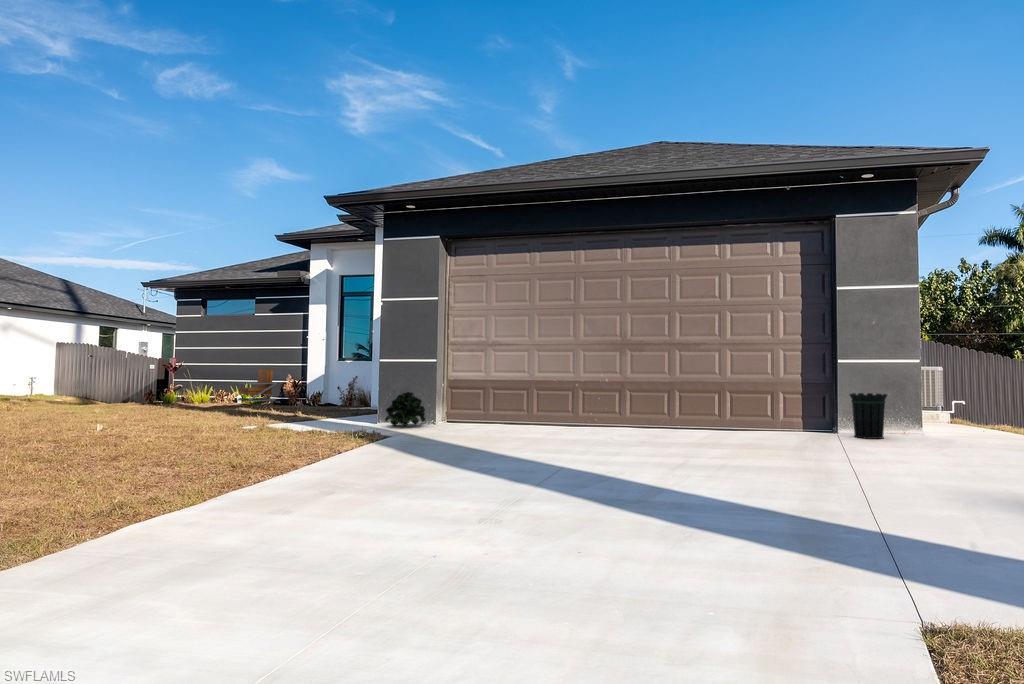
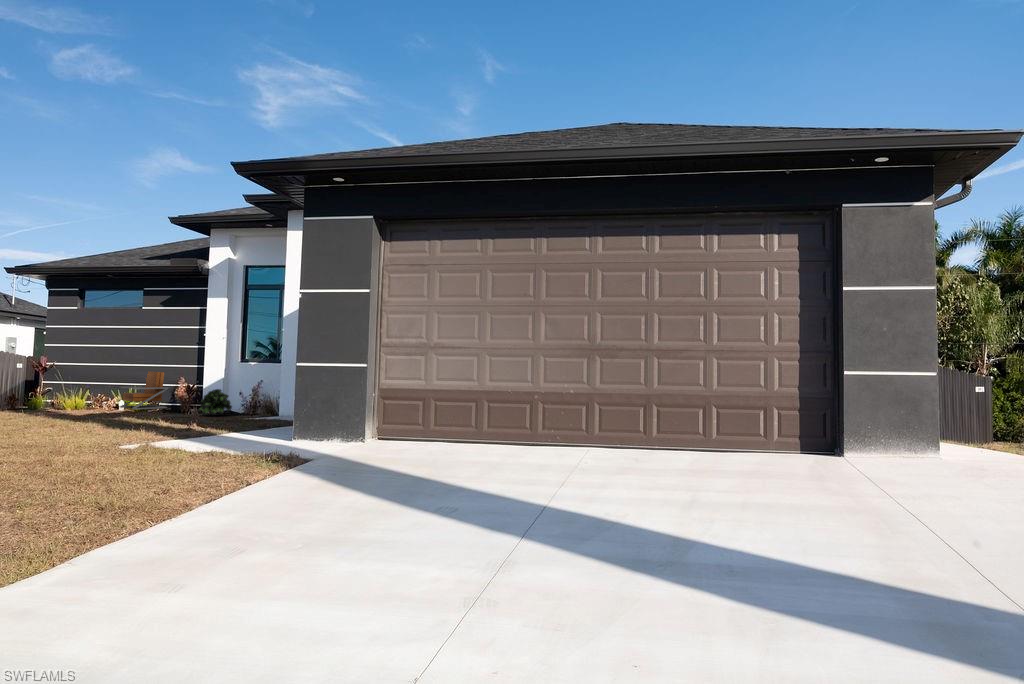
potted plant: present [385,392,426,426] -> present [198,389,232,415]
waste bin: present [850,393,887,439] -> none [853,410,897,463]

